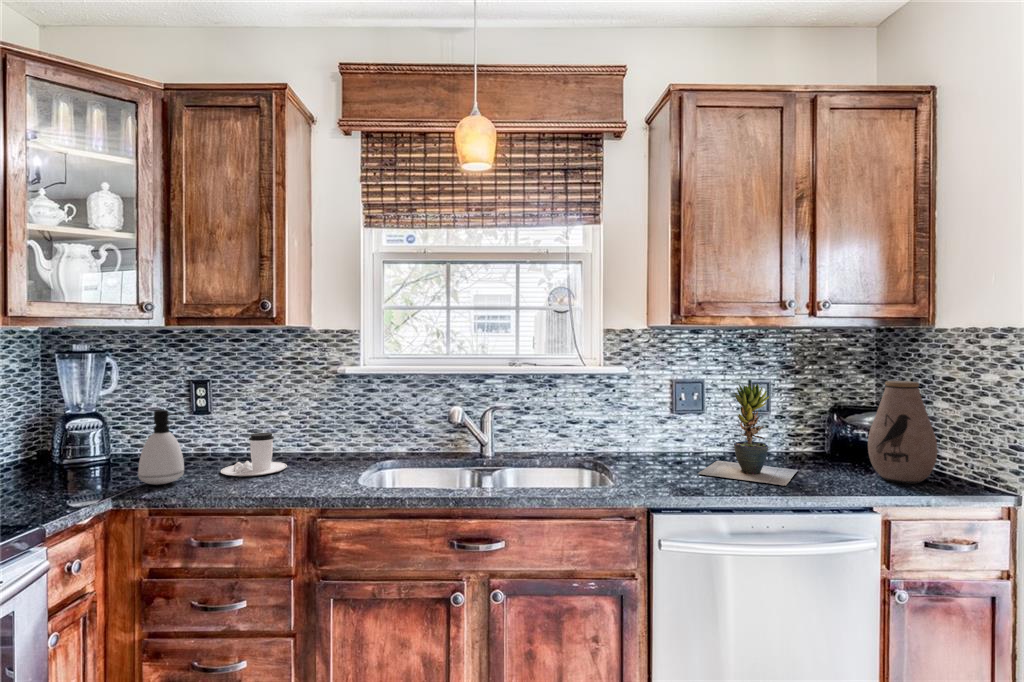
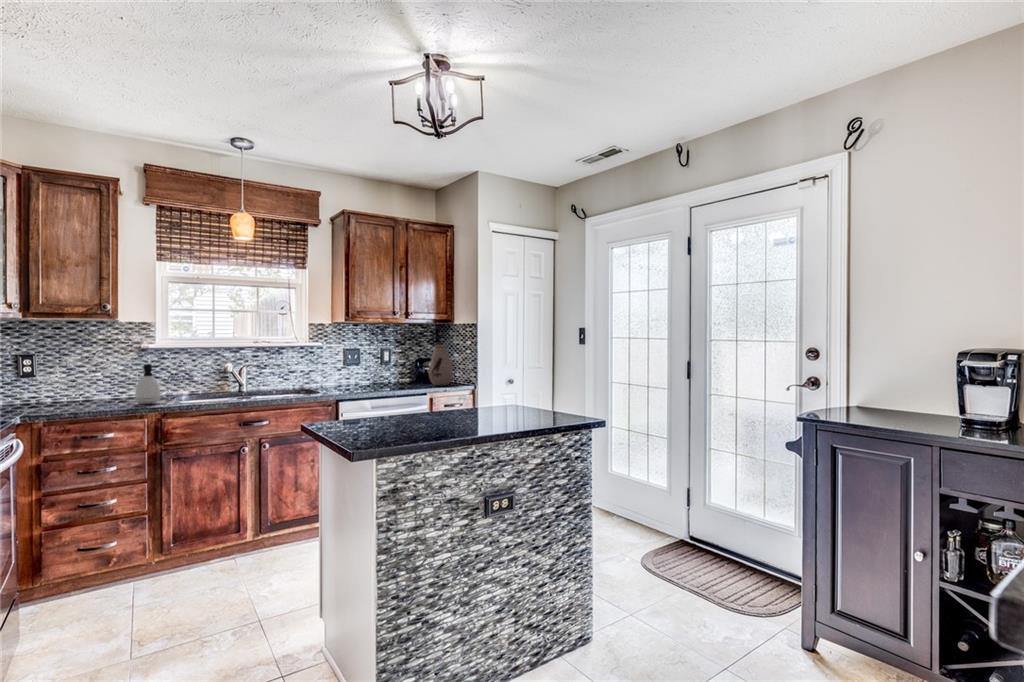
potted plant: present [698,384,797,486] -> none [358,348,402,389]
soap dispenser: present [138,410,184,485] -> present [135,364,161,404]
coffee cup: present [221,433,287,476] -> none [70,382,117,407]

